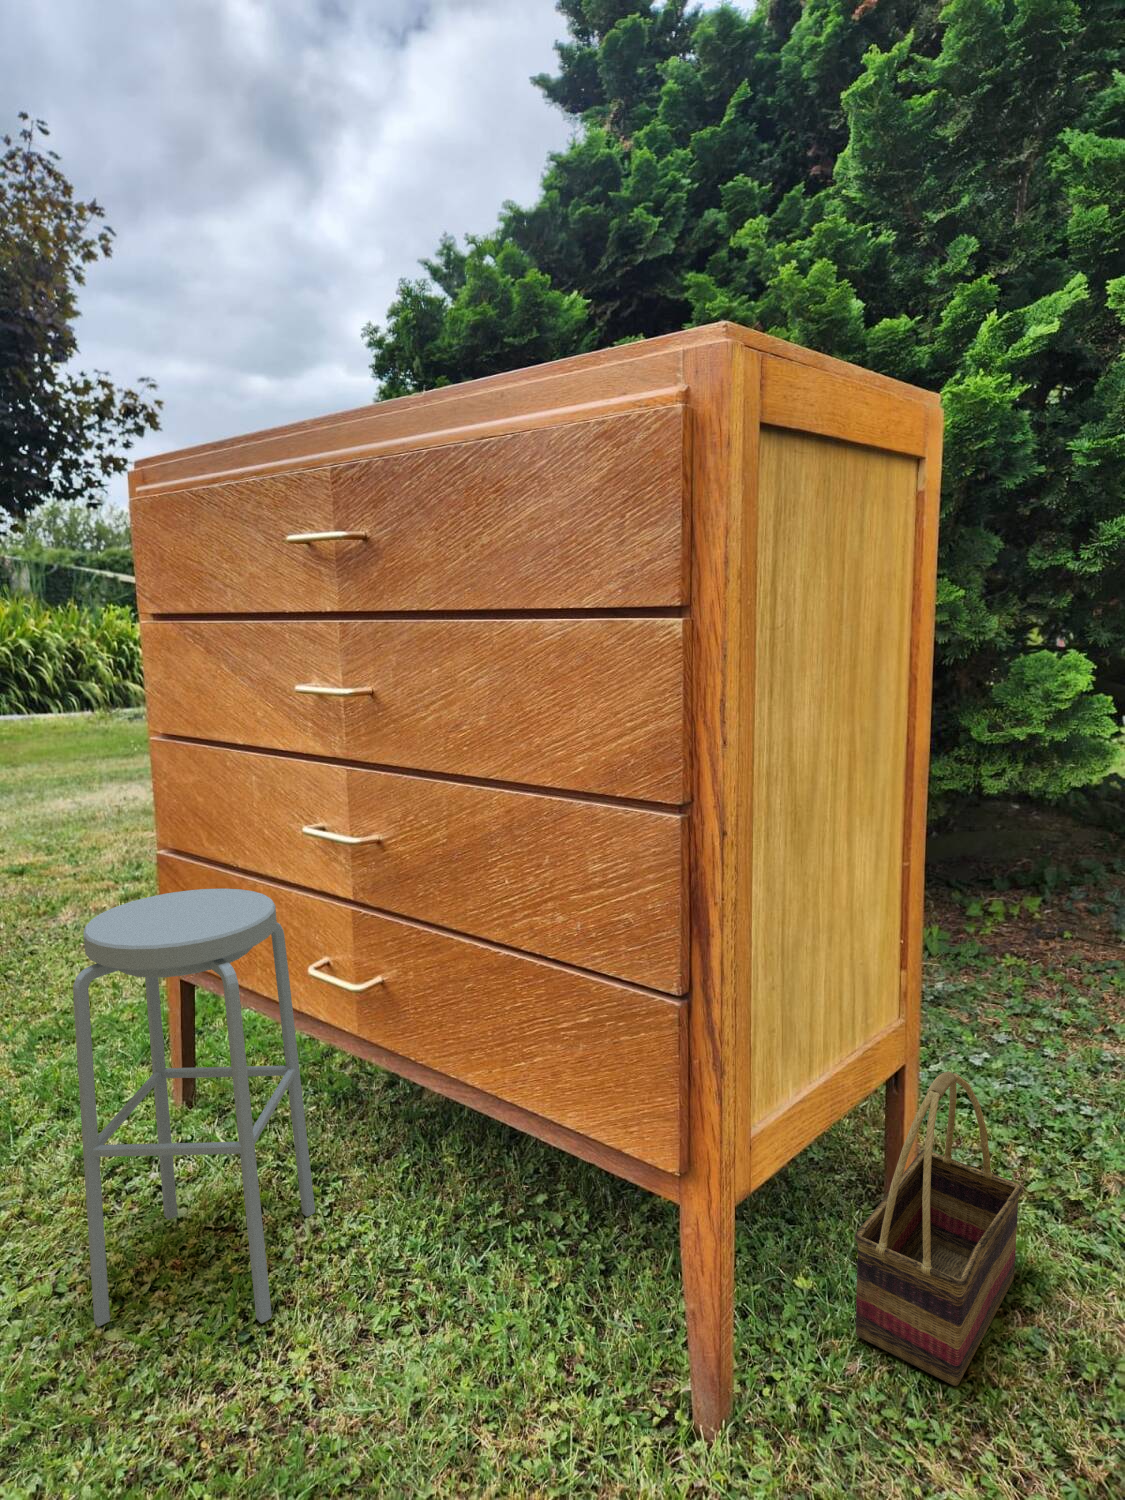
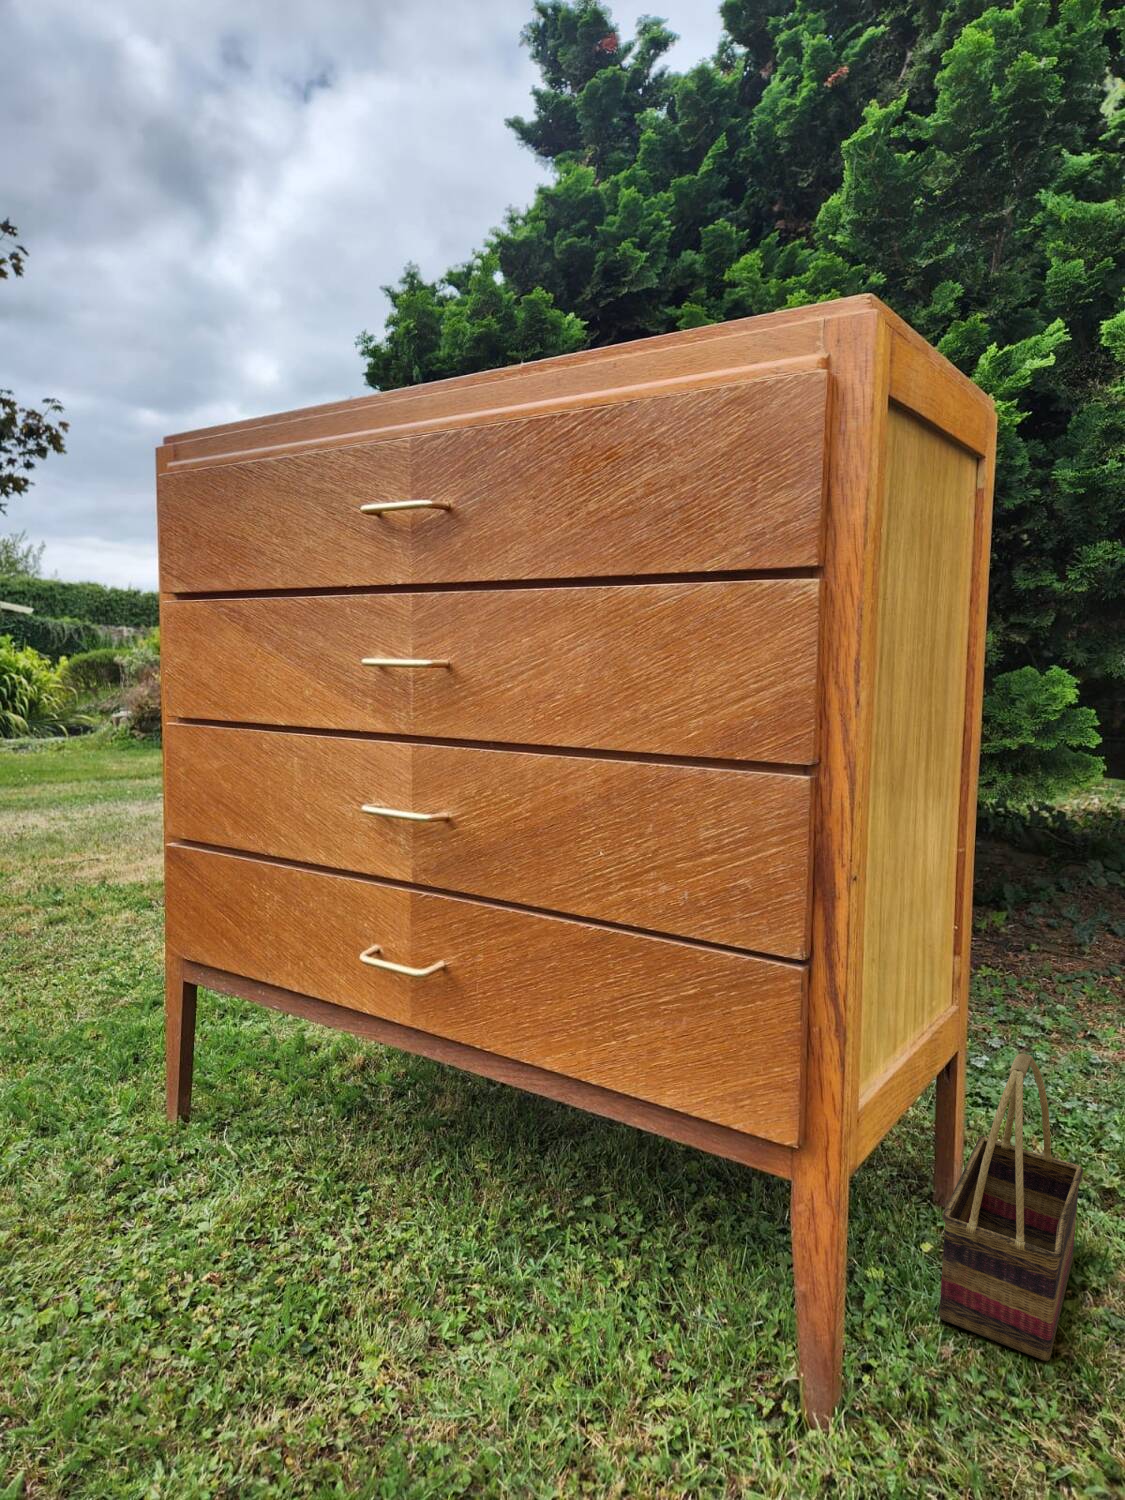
stool: present [73,889,315,1327] -> none [134,872,353,1346]

